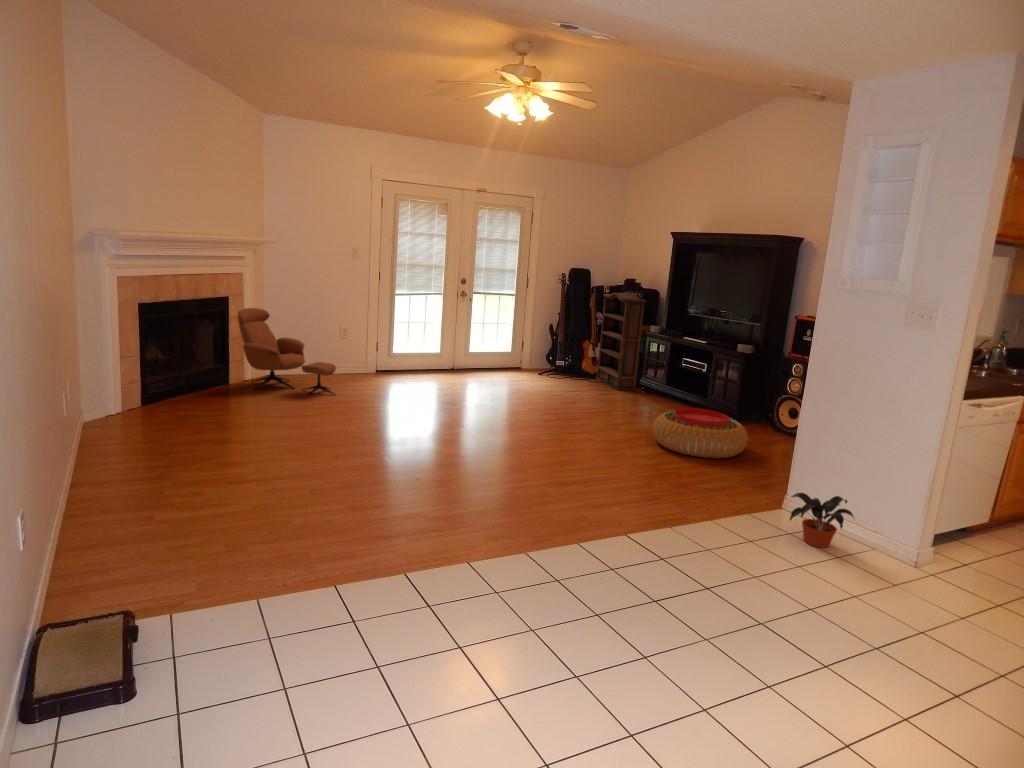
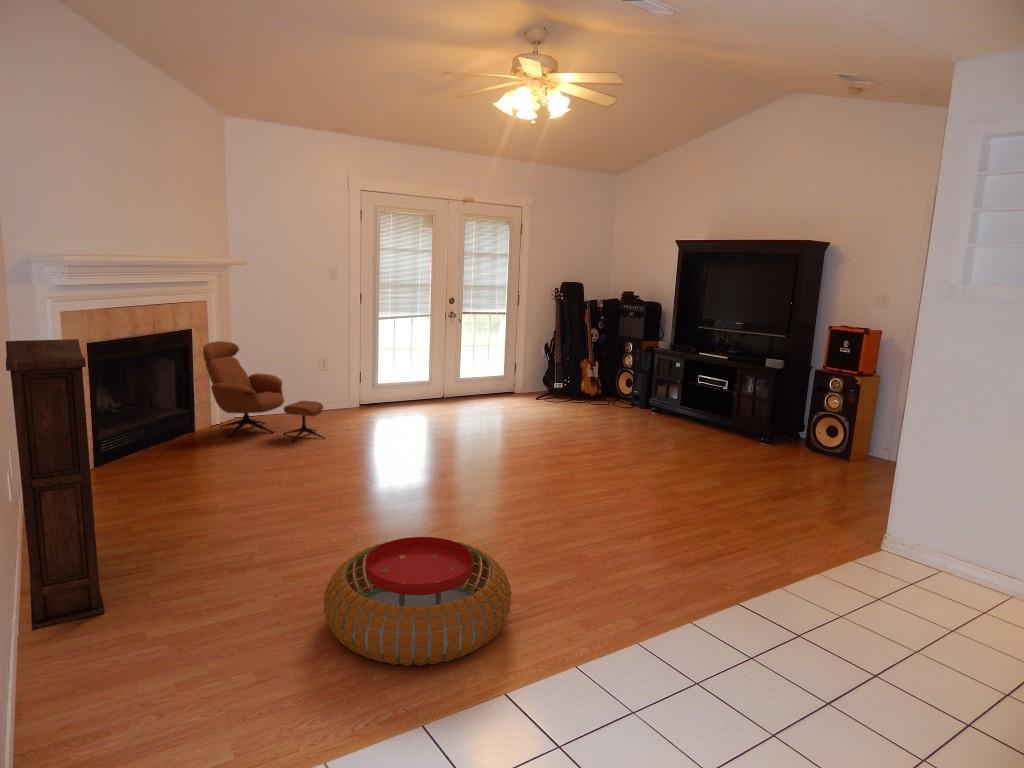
bookshelf: present [595,293,646,391] -> present [6,339,105,630]
pouf: present [652,408,748,458] -> present [324,537,512,666]
potted plant: present [790,493,854,548] -> none [906,535,991,599]

